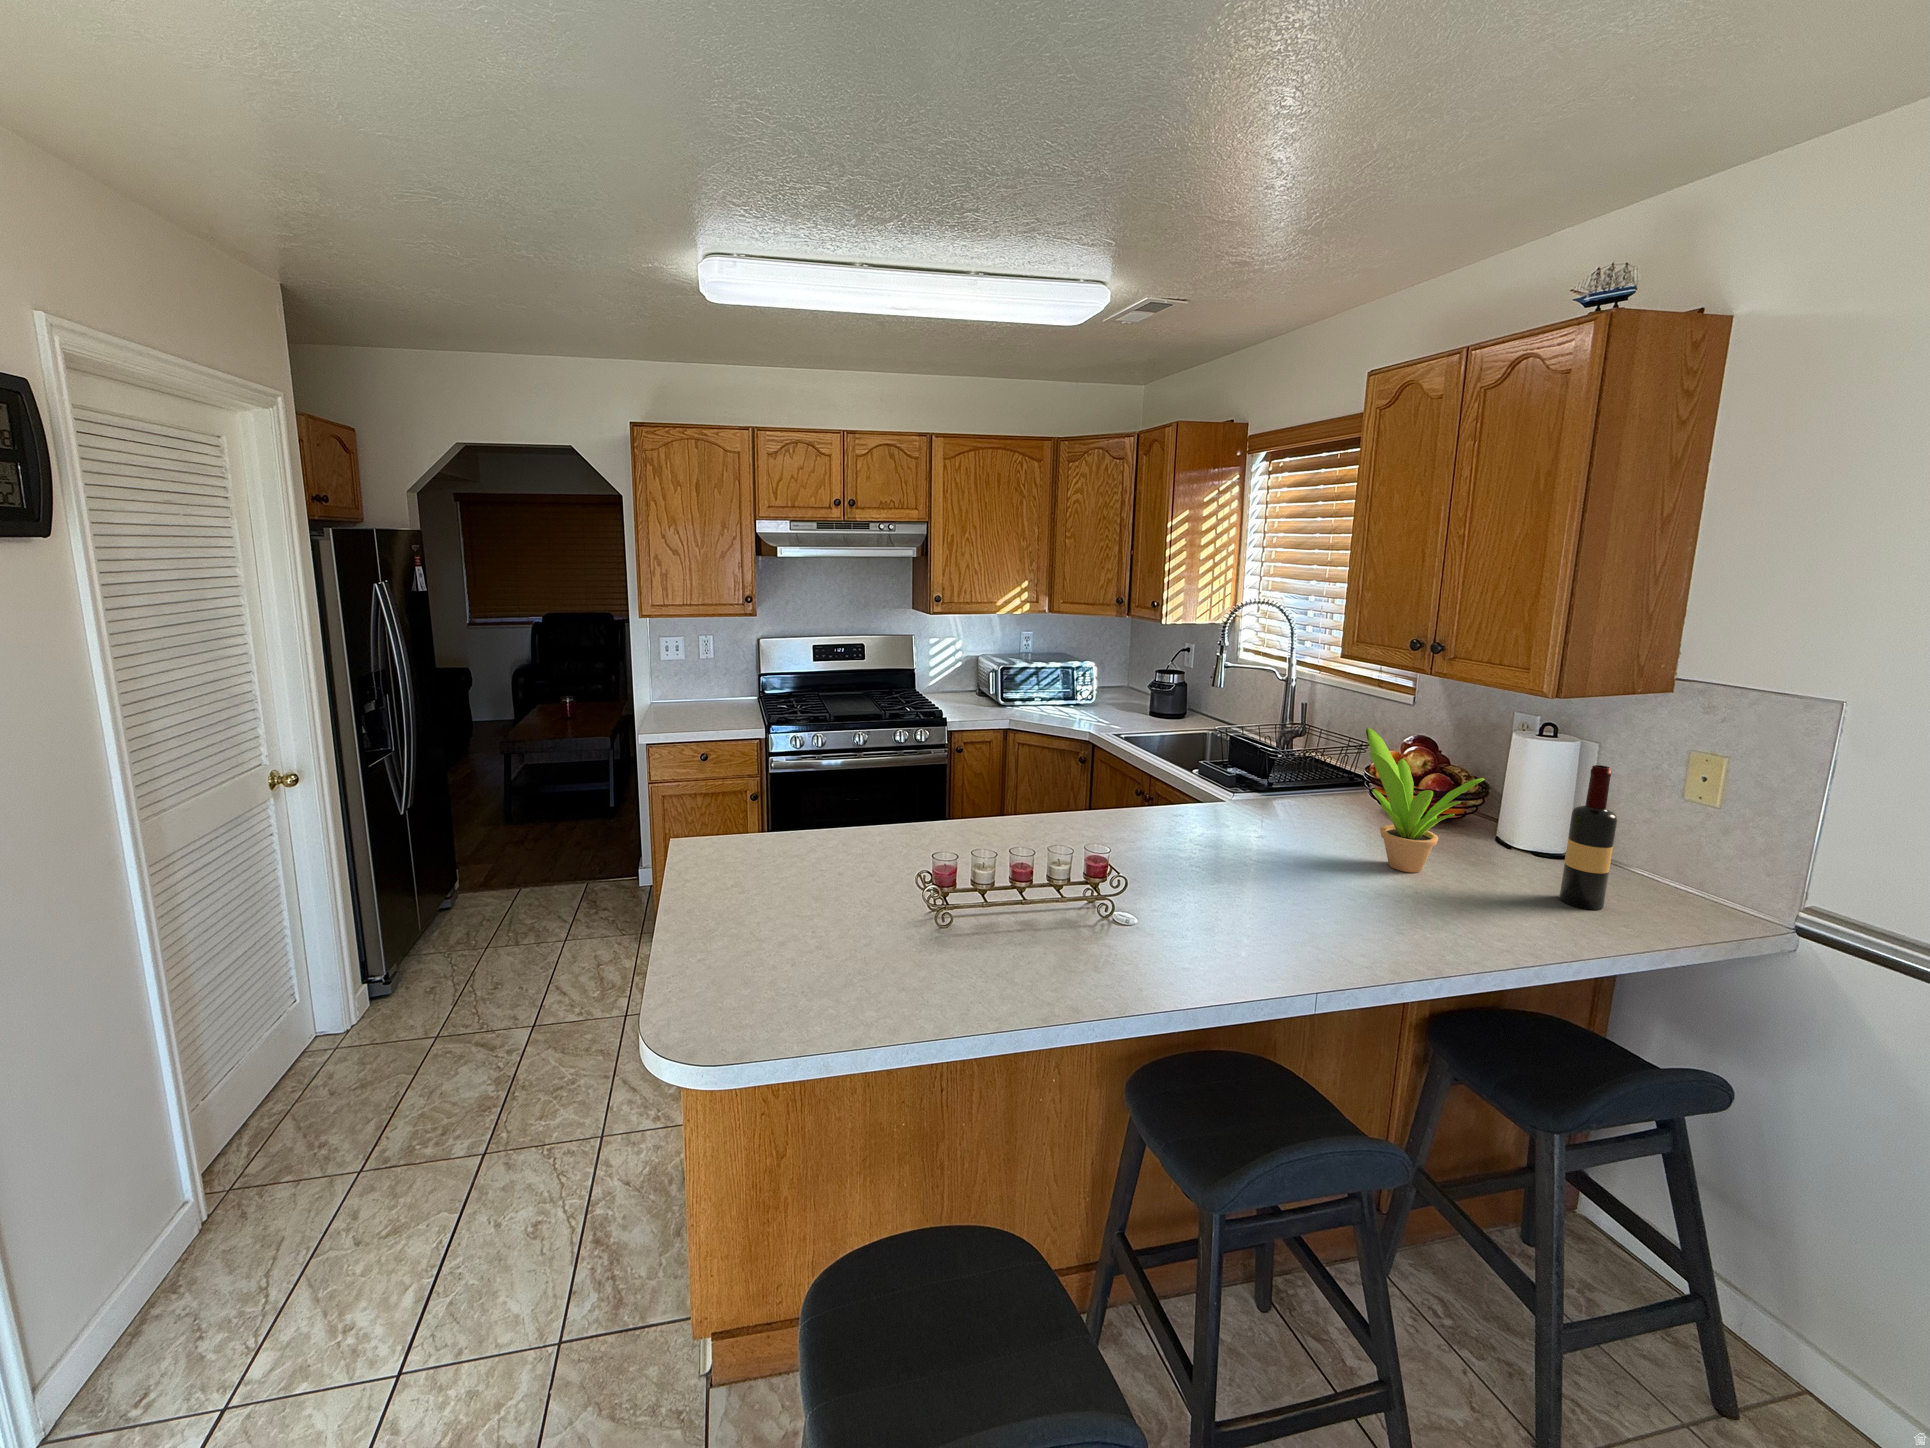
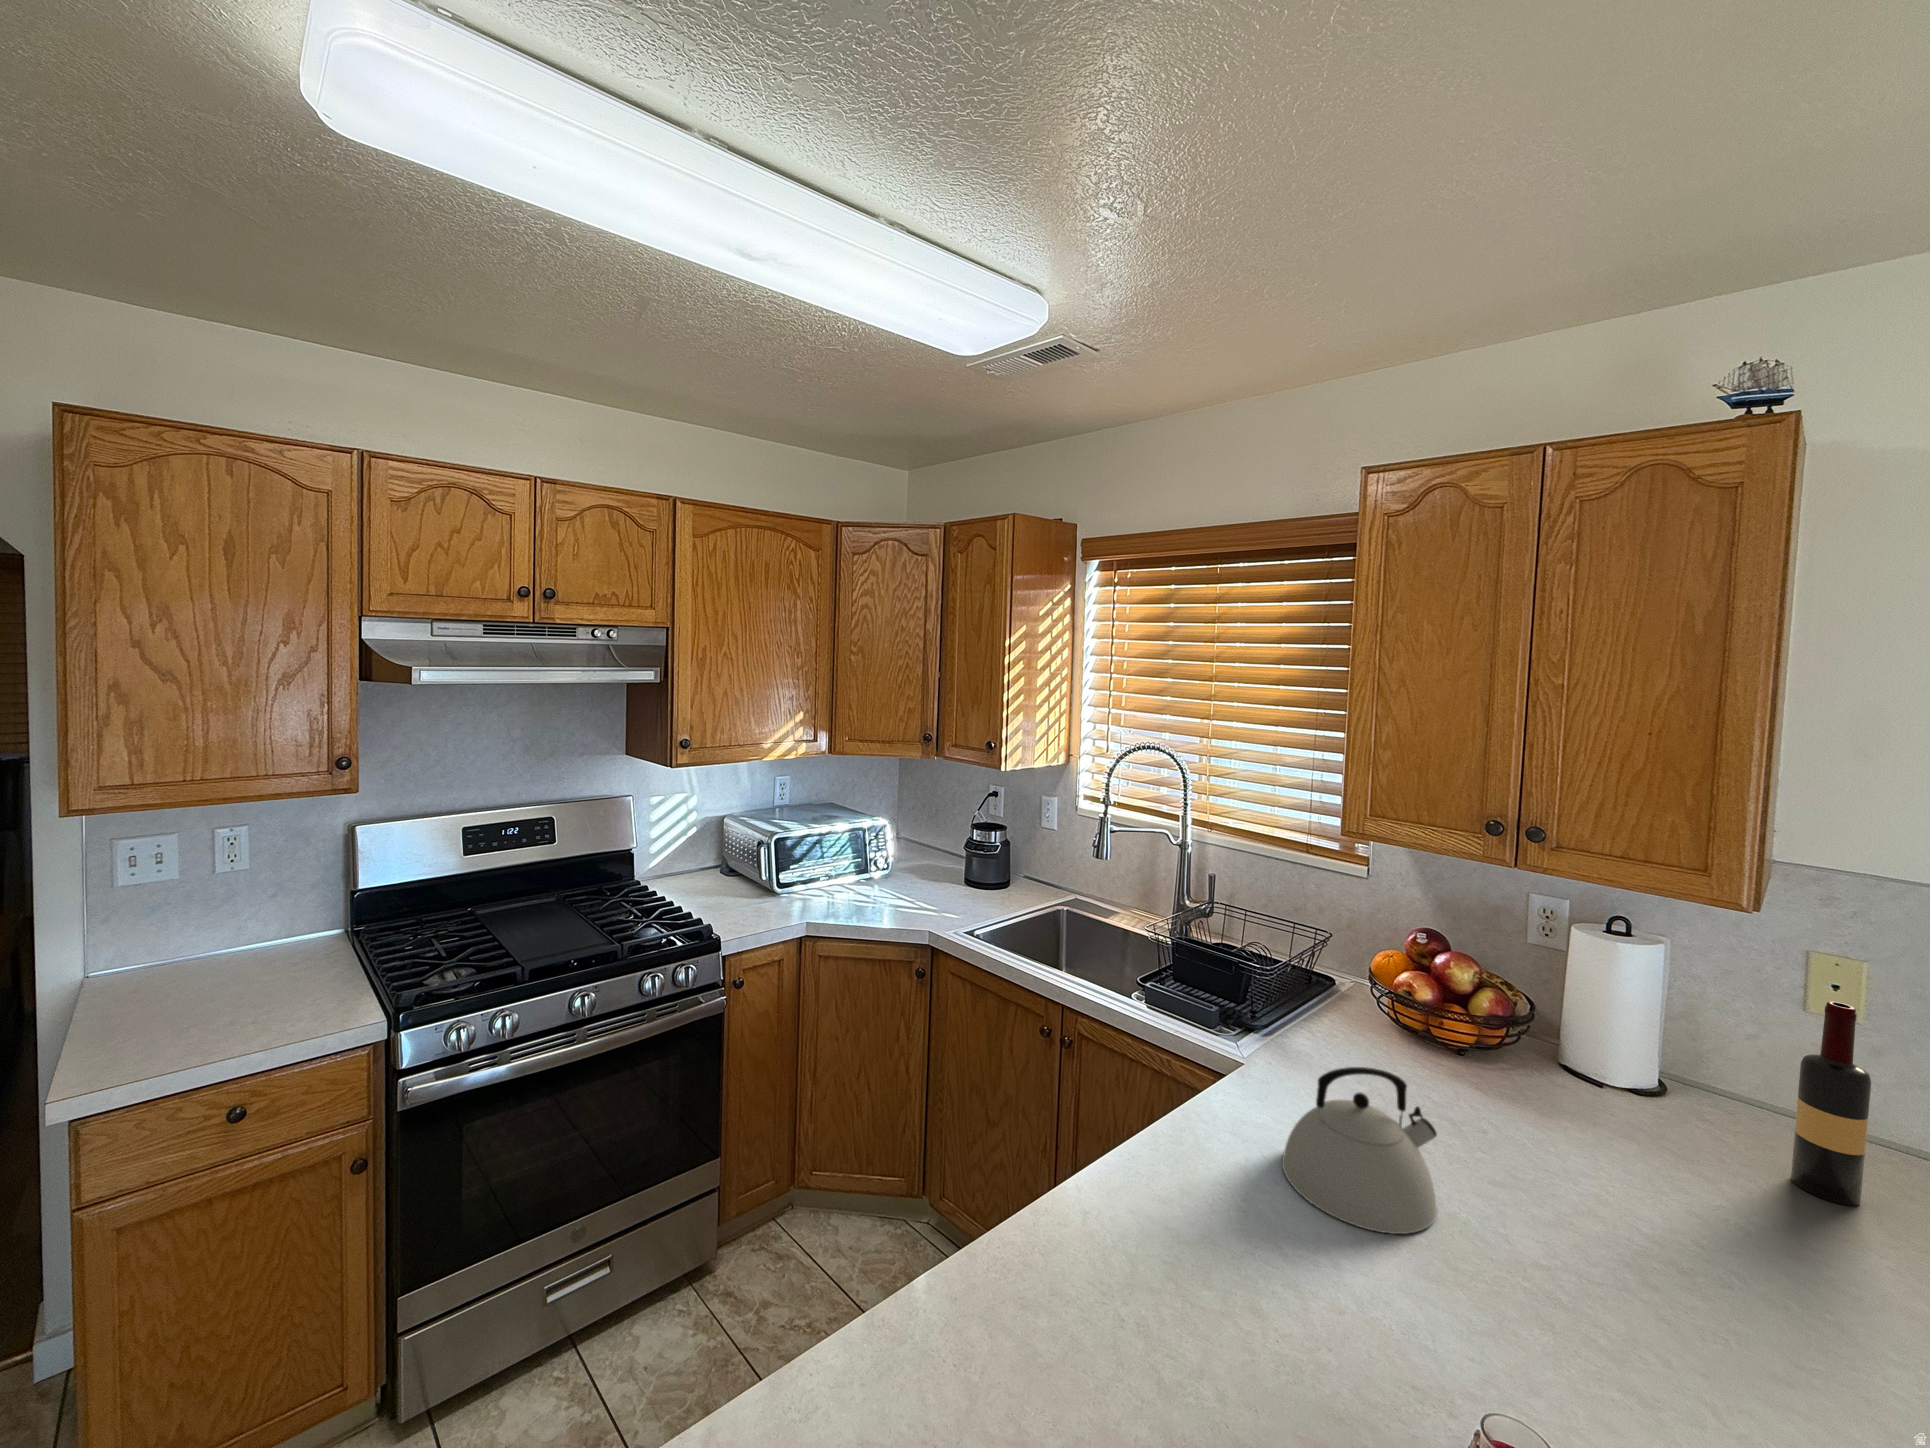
potted plant: present [1366,728,1484,873] -> none [1494,956,1723,1183]
kettle: none [1162,769,1256,855] -> present [1282,1067,1437,1234]

